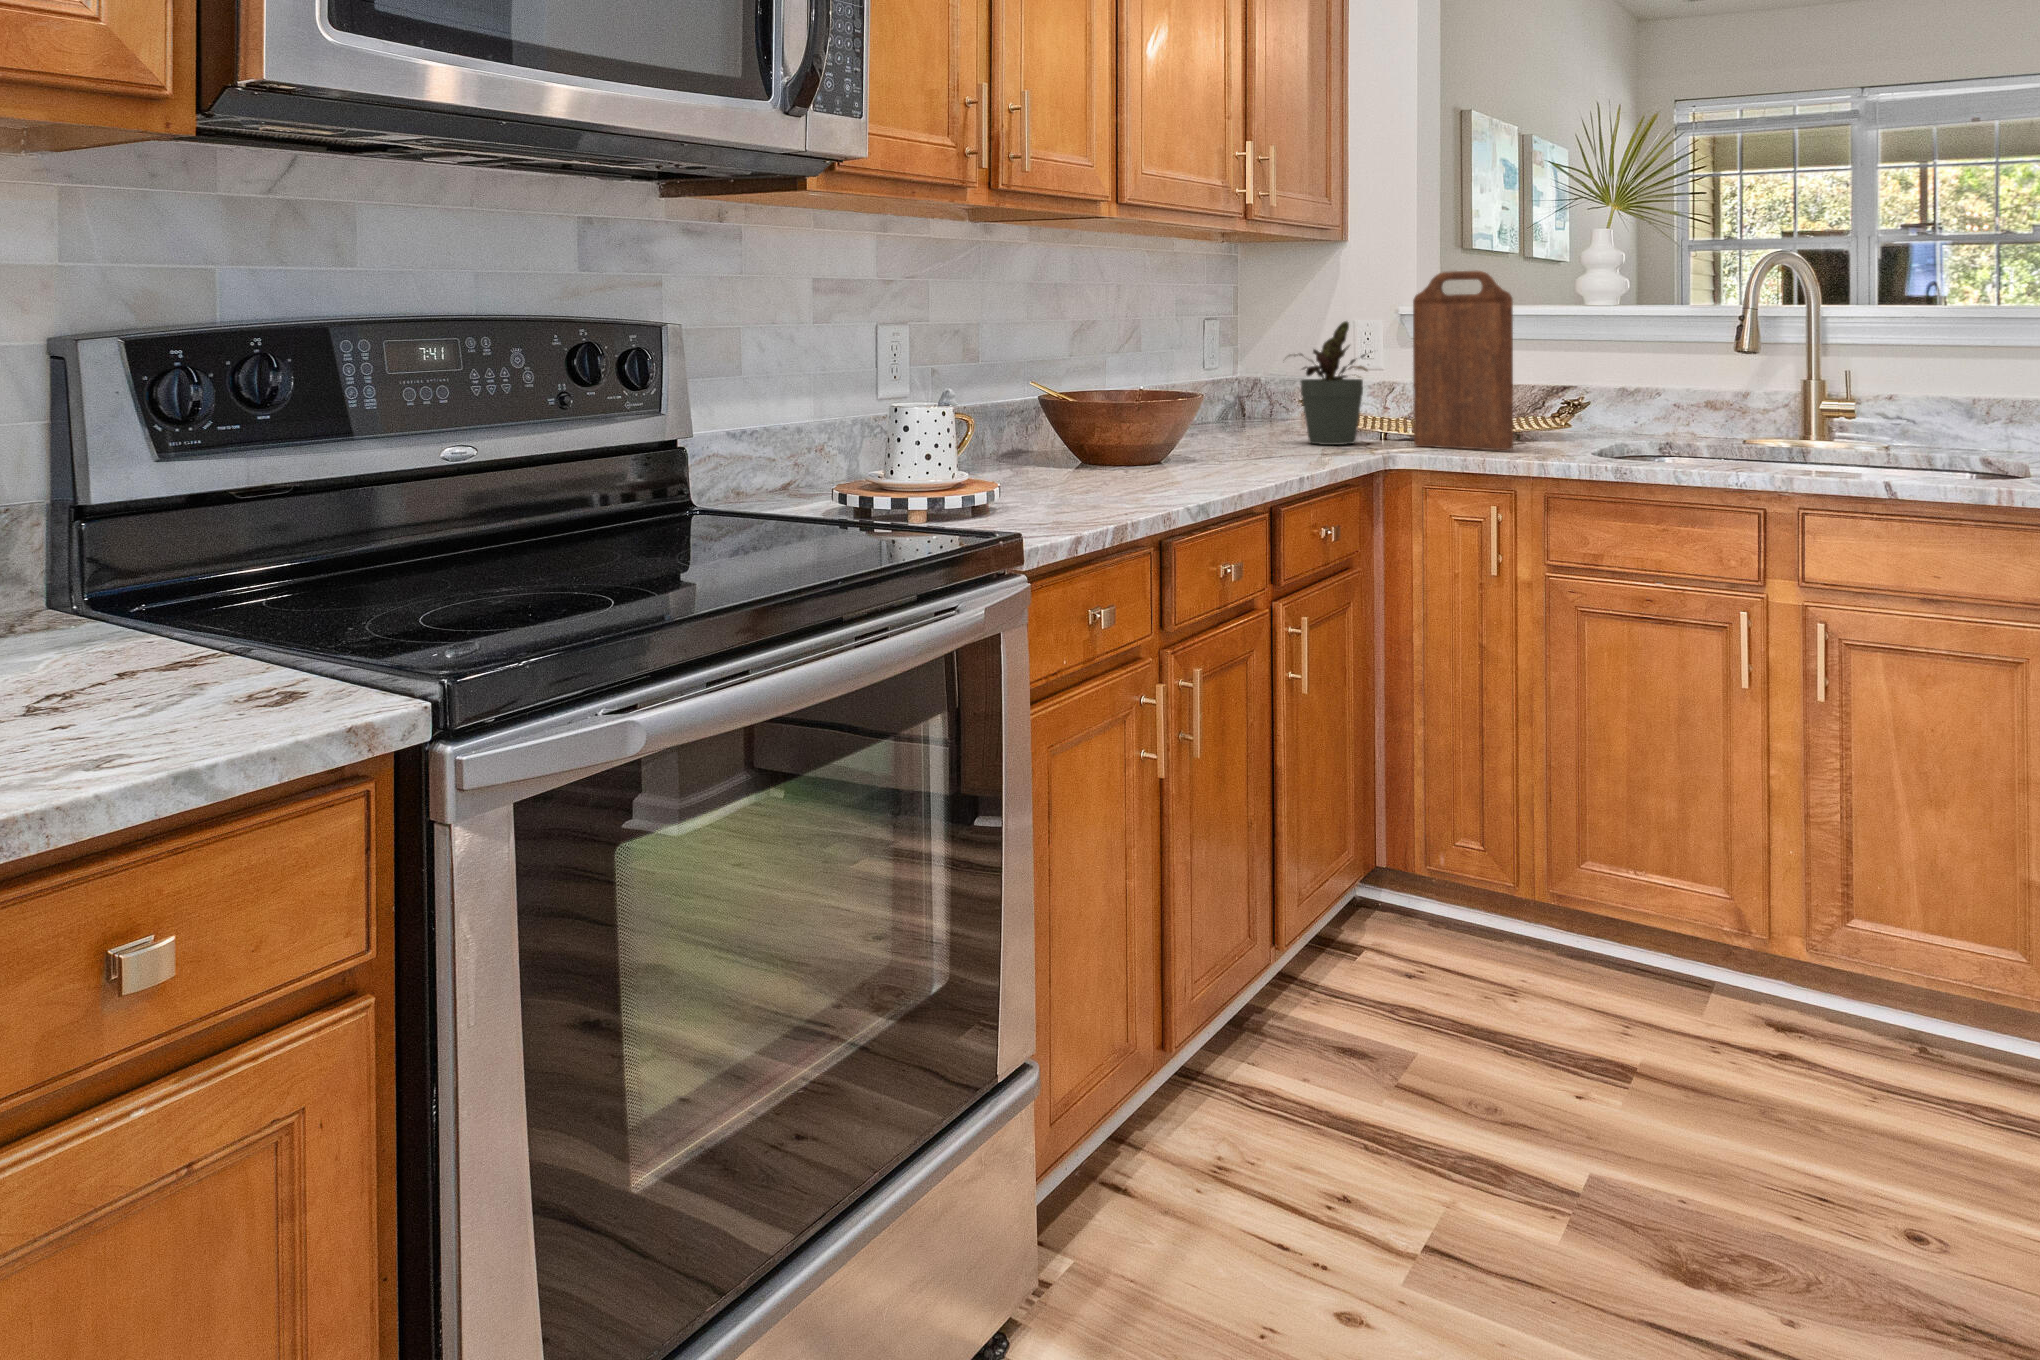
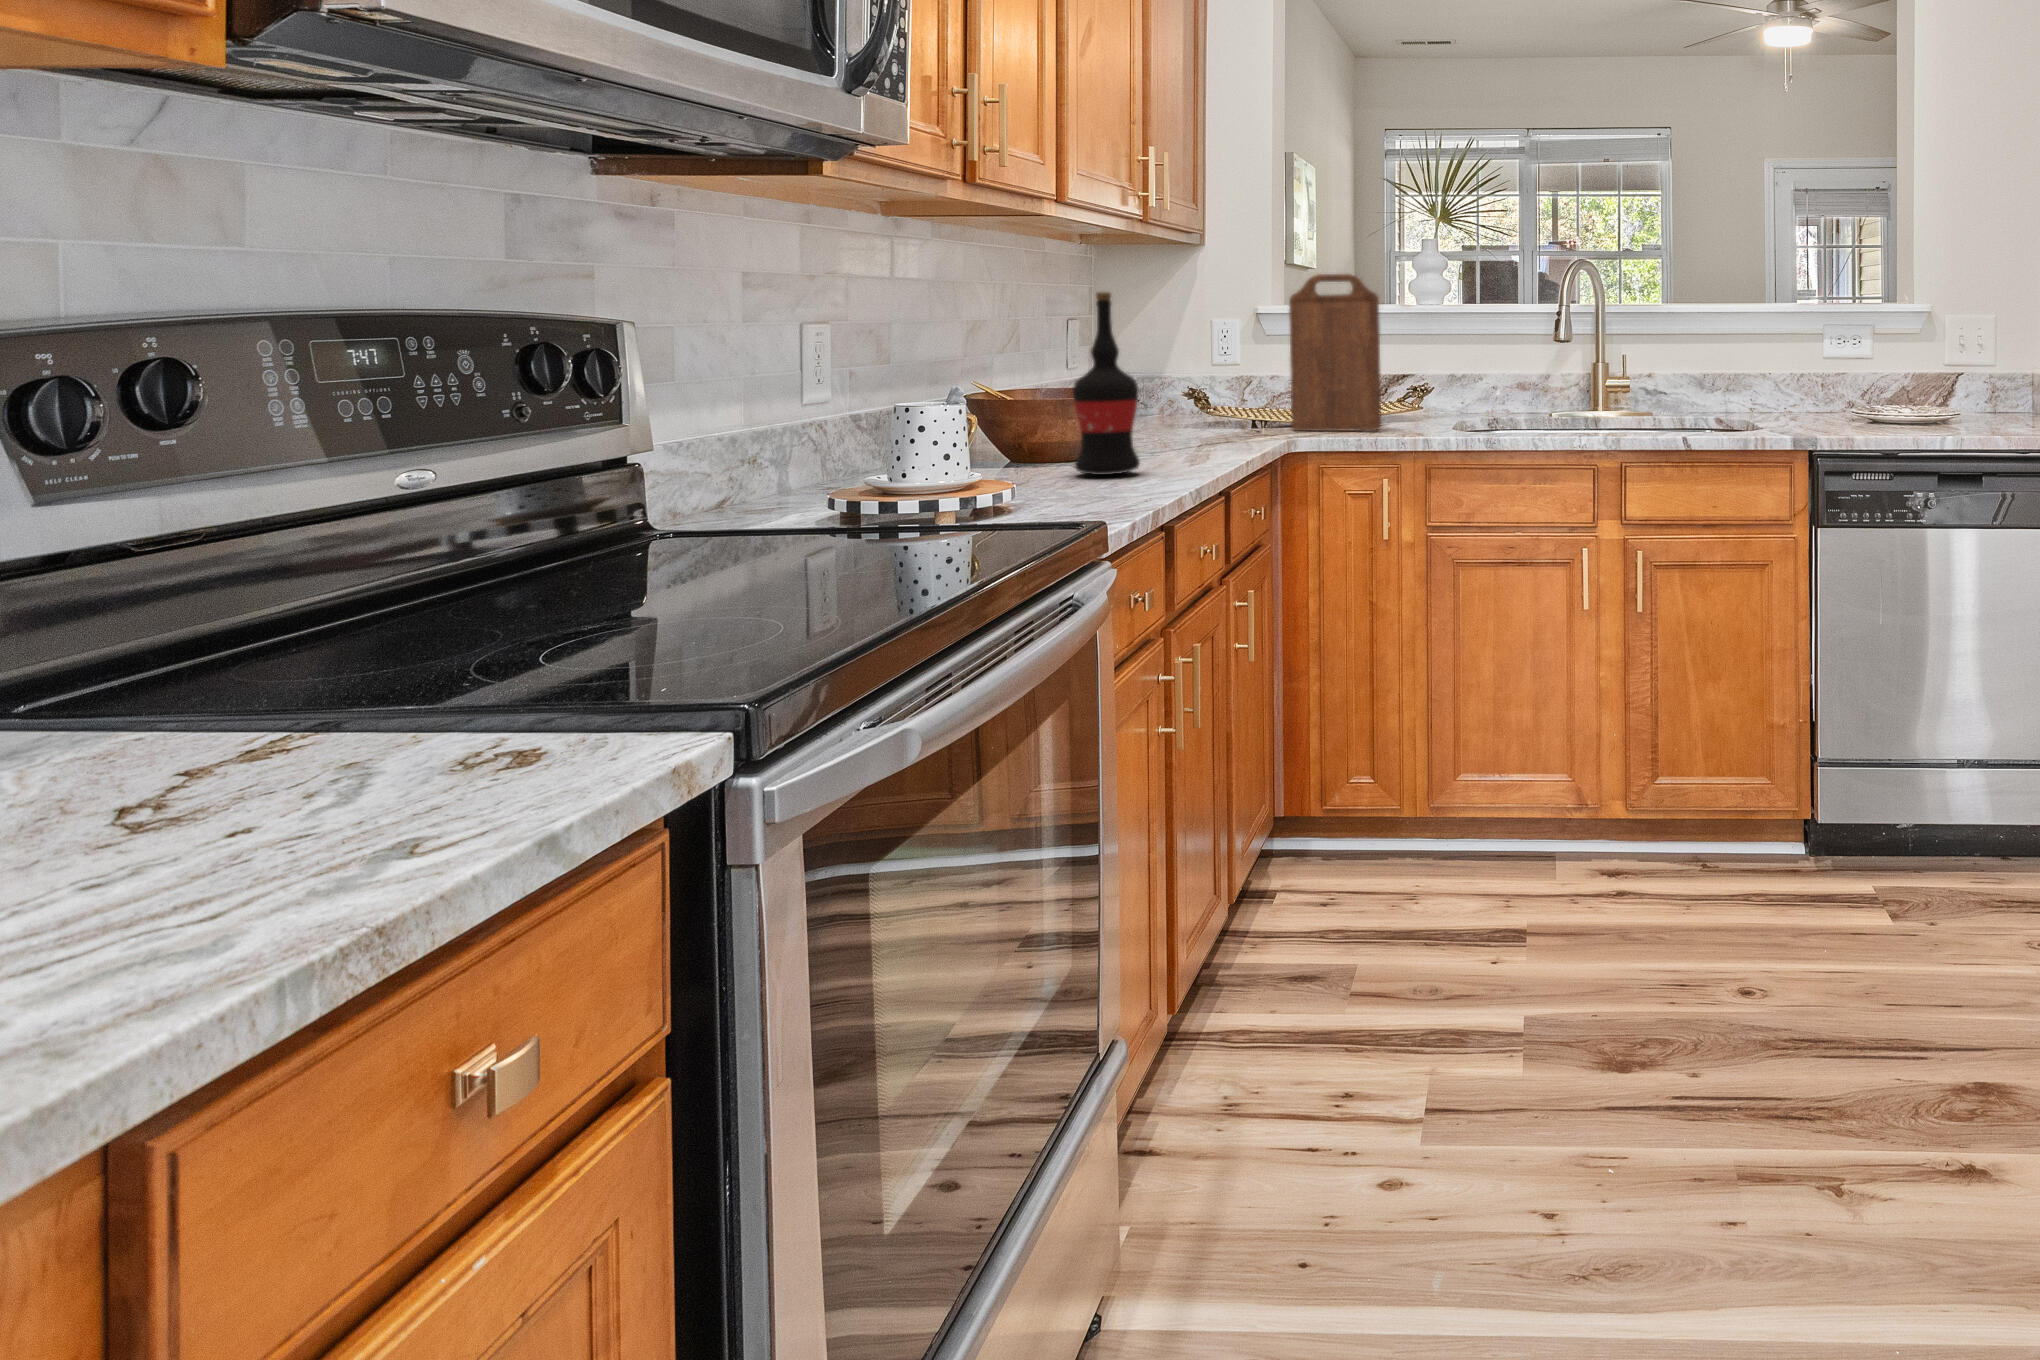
wine bottle: none [1110,295,1176,484] -> present [1073,292,1140,475]
potted plant: present [1289,321,1367,445] -> none [1170,319,1258,433]

